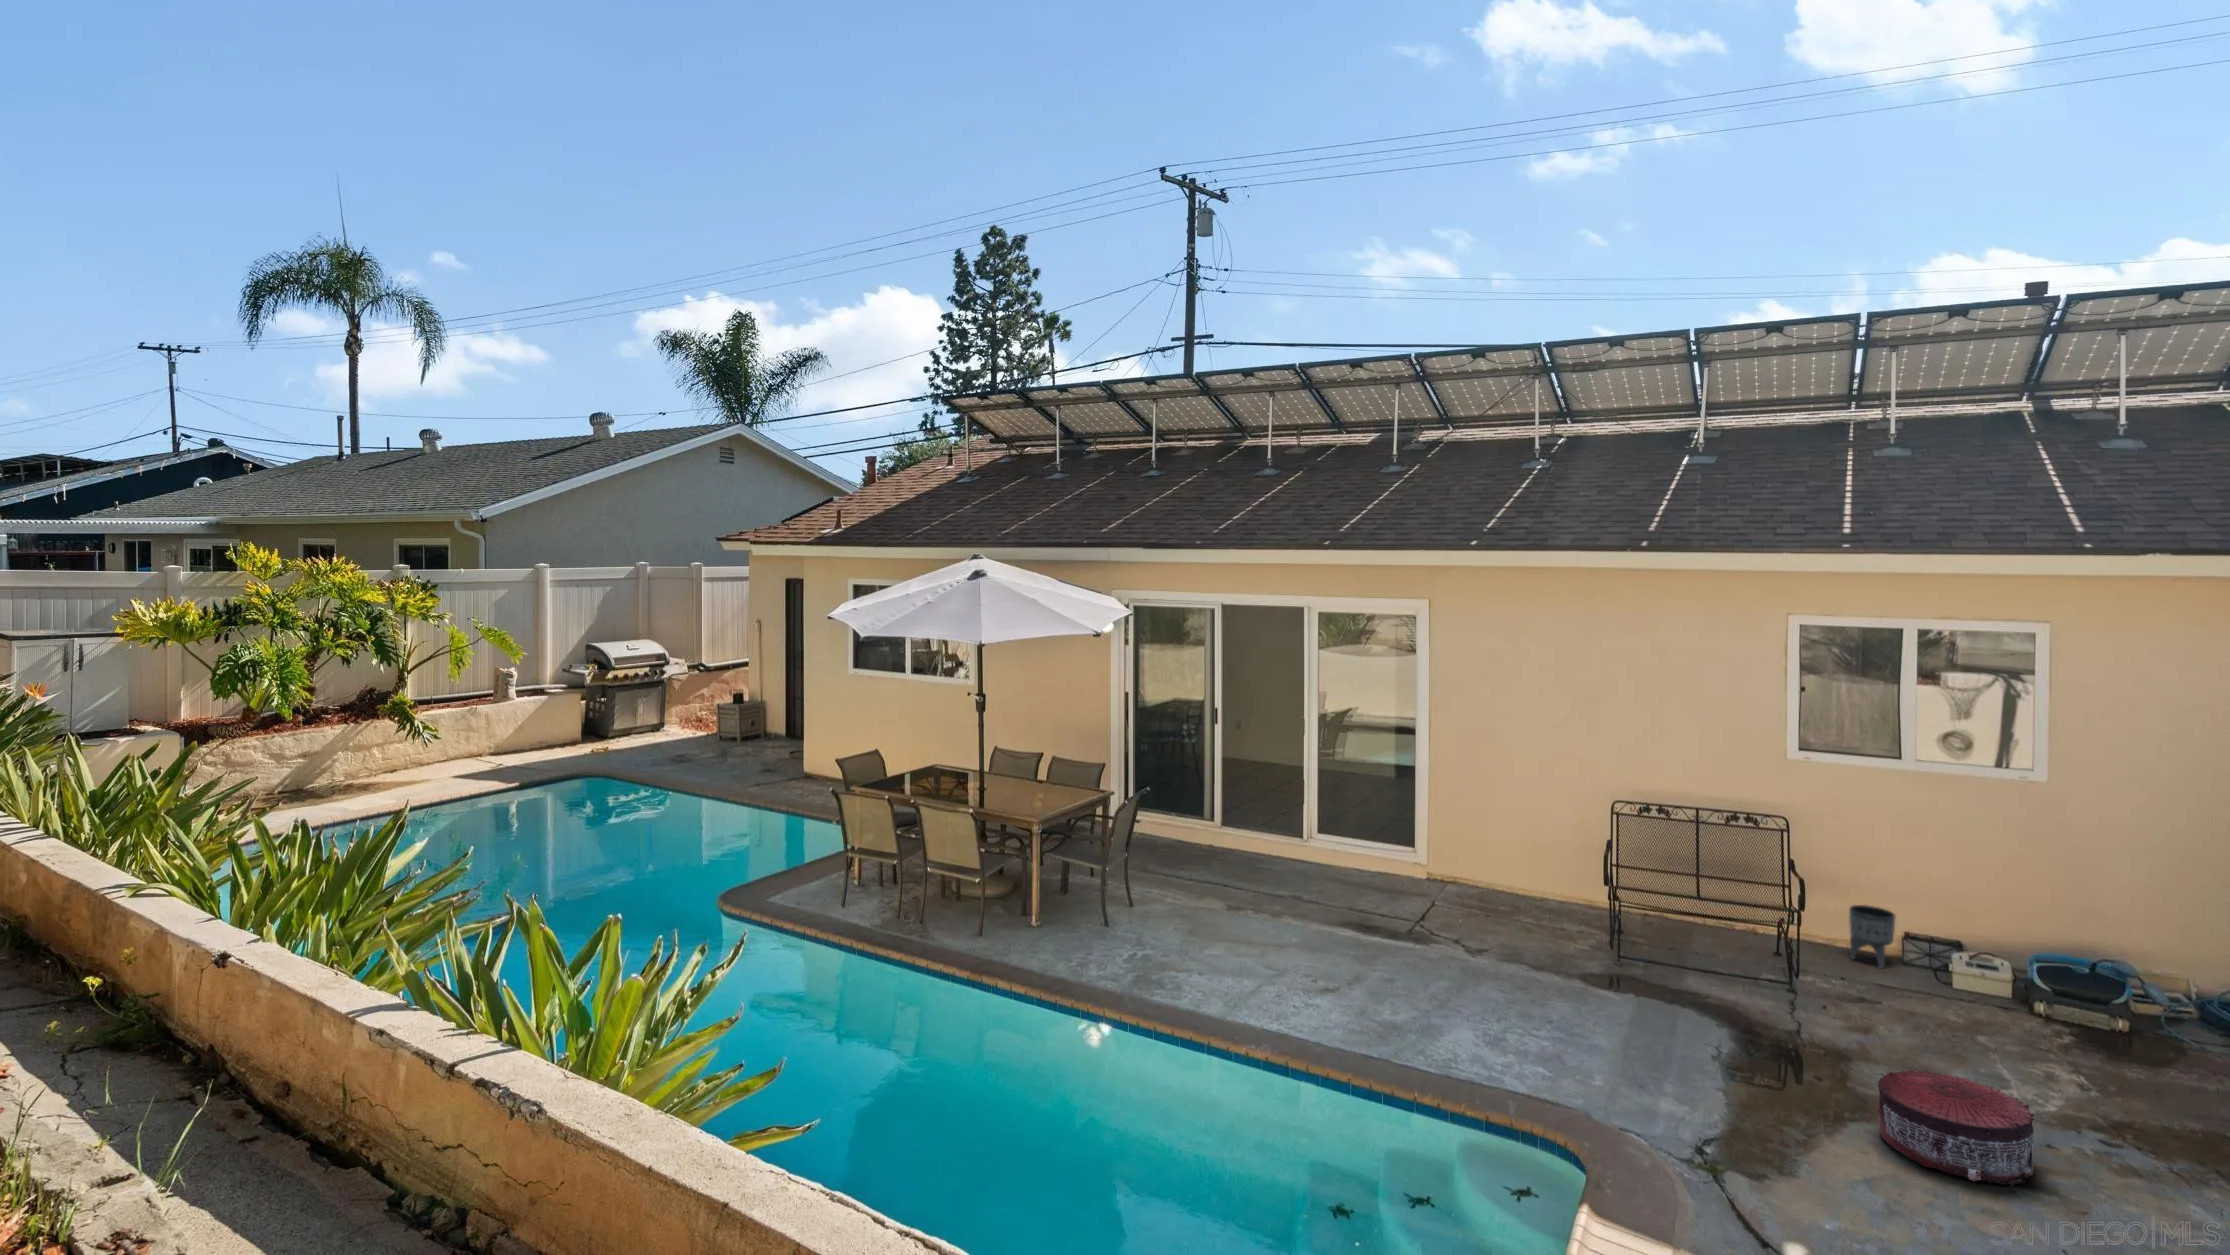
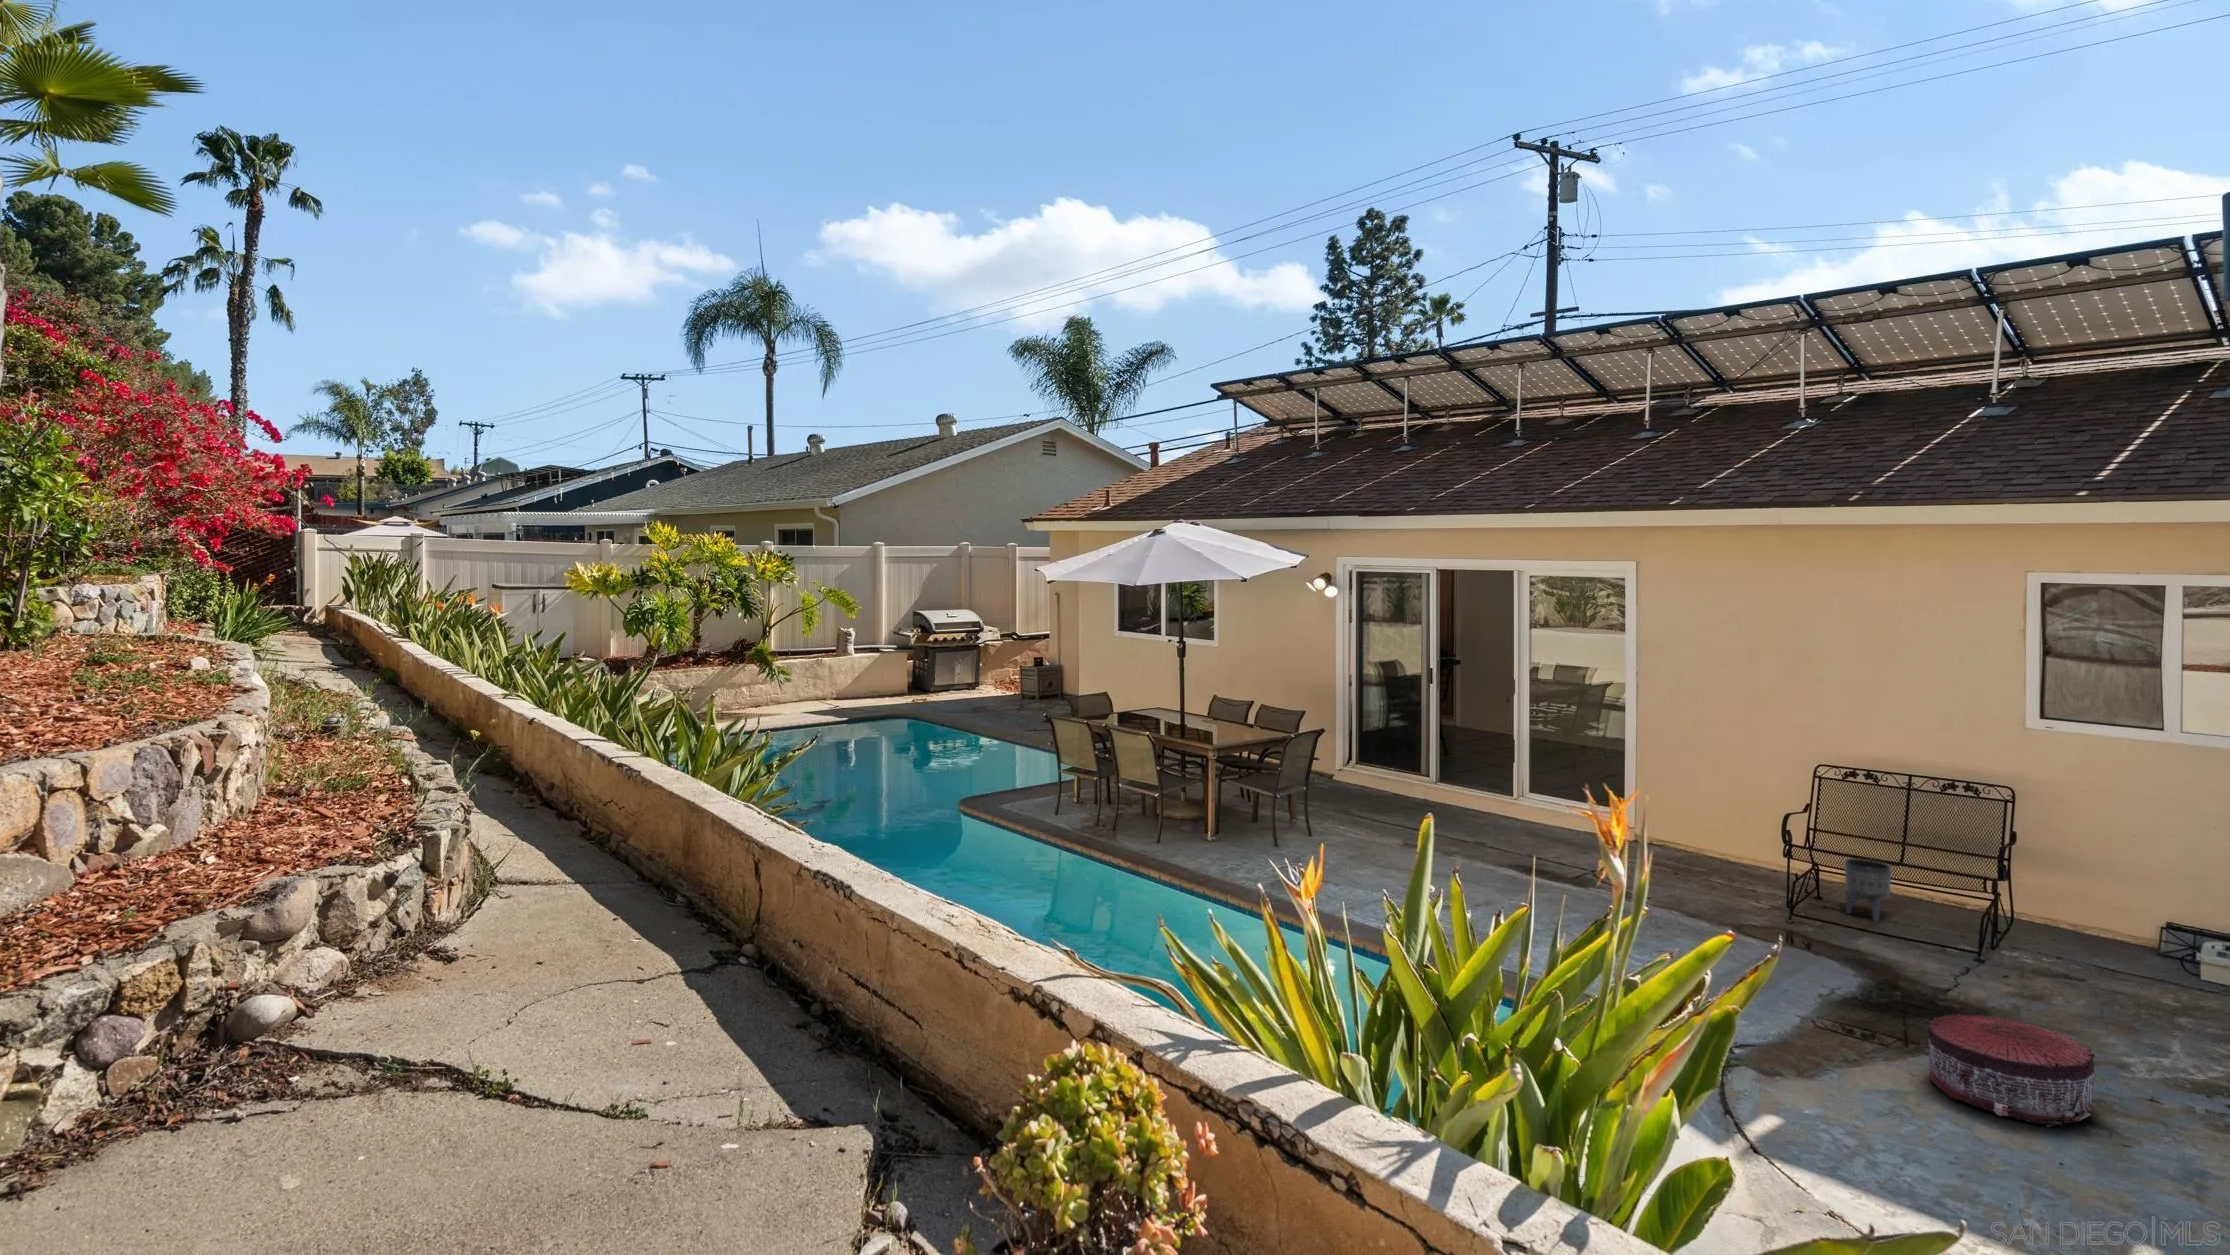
planter: present [1849,905,1896,969] -> present [1844,858,1892,922]

